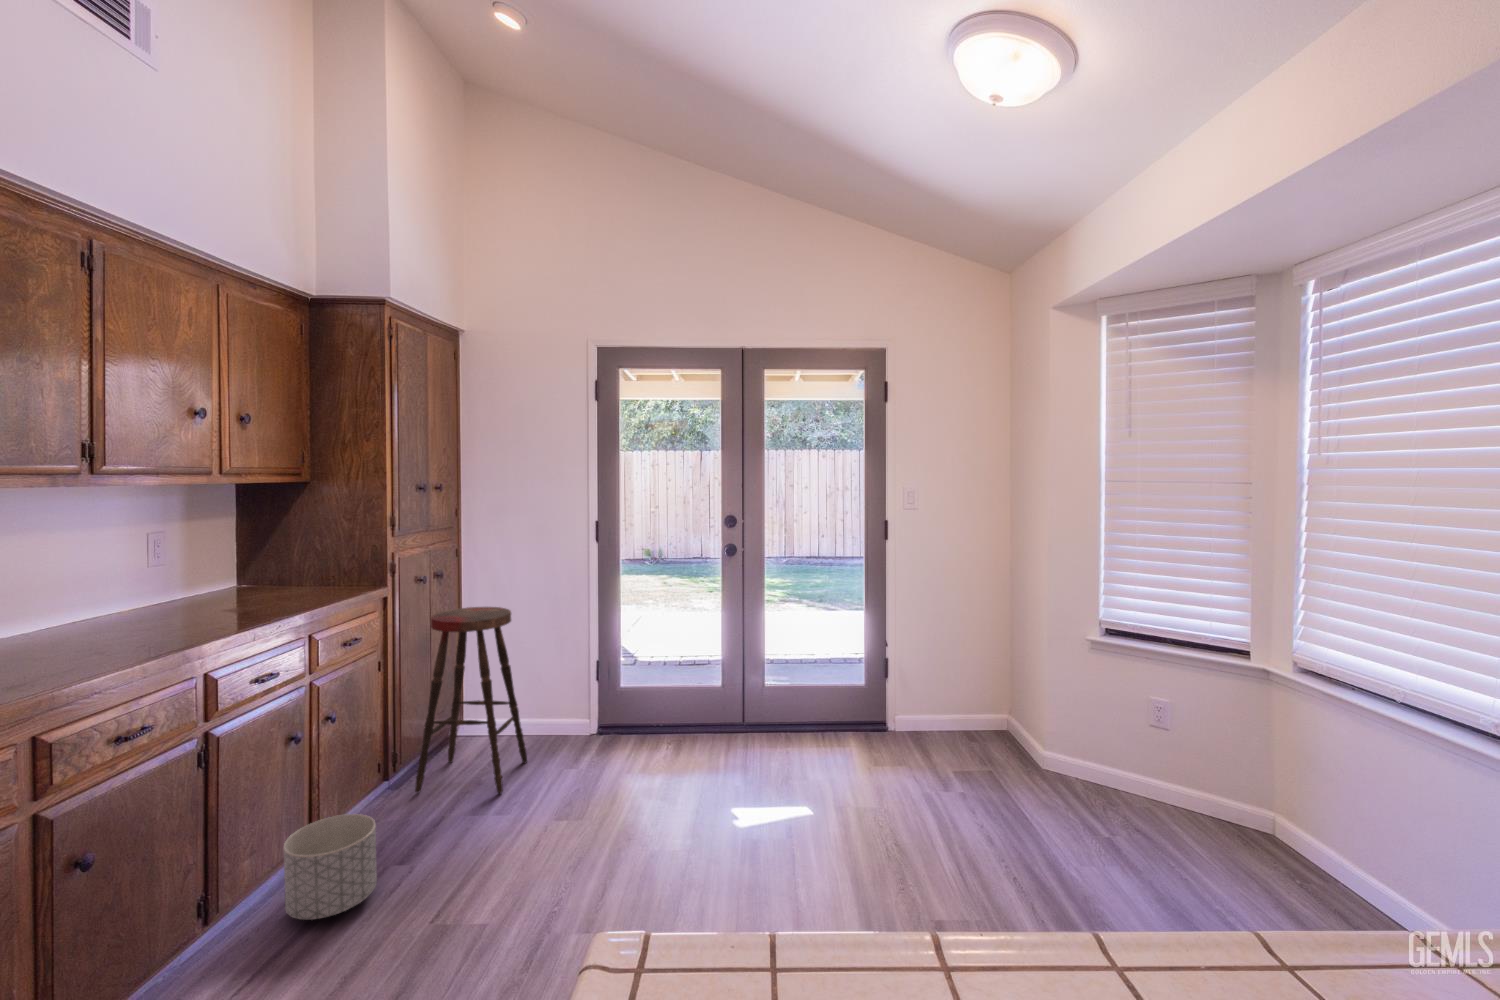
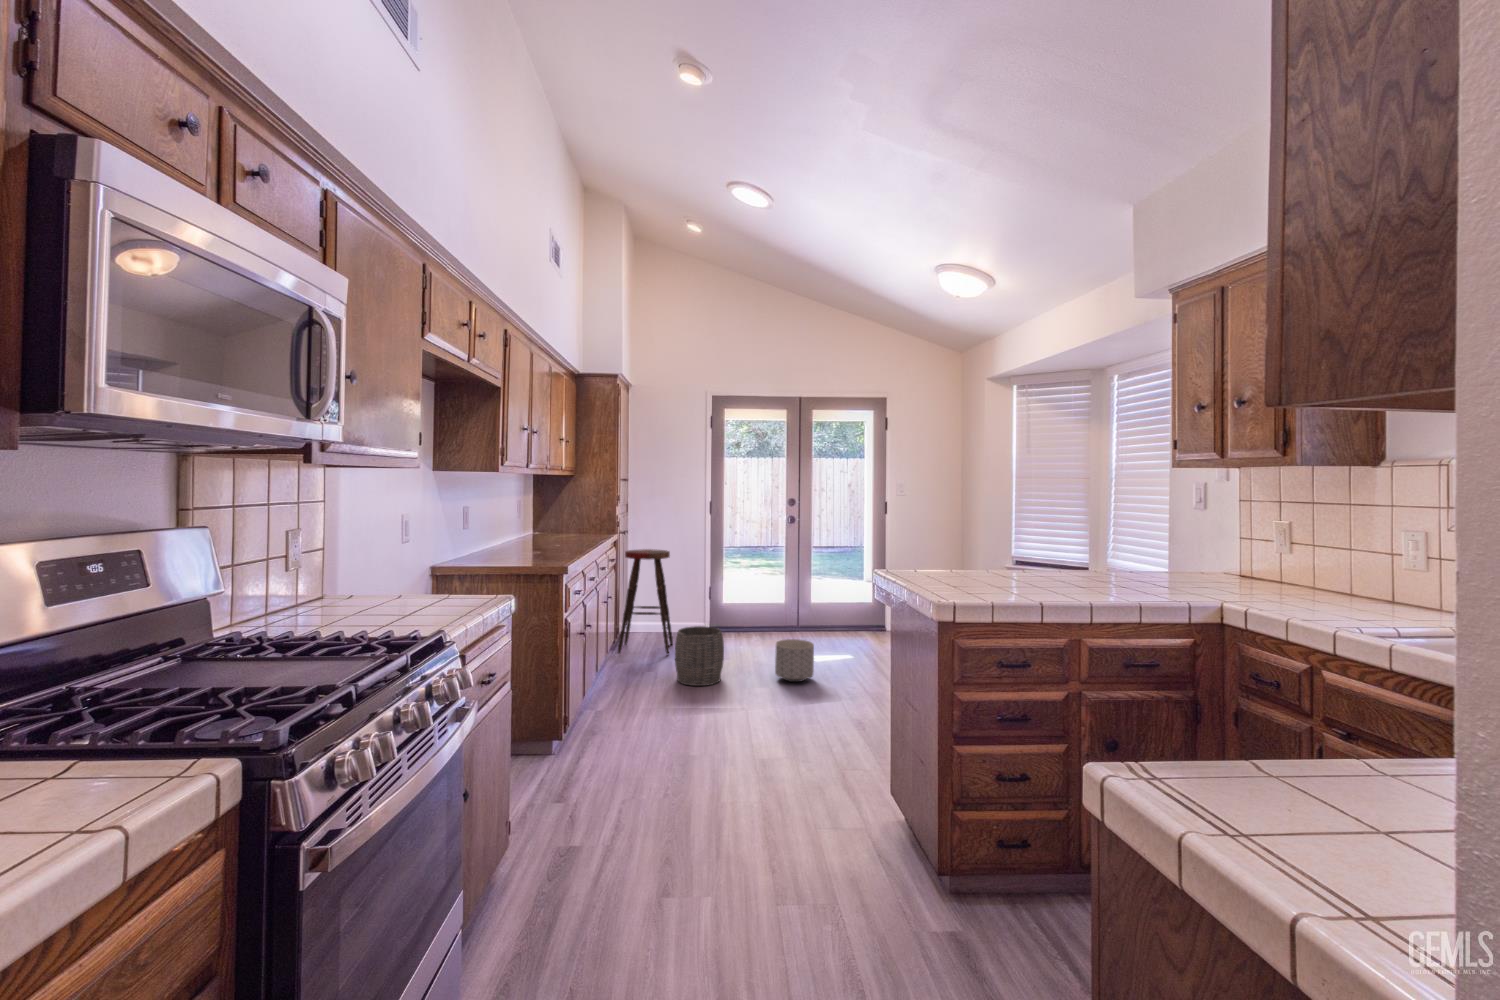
woven basket: none [458,768,557,903] -> present [675,626,724,686]
planter: present [284,814,377,920] -> present [775,639,814,682]

